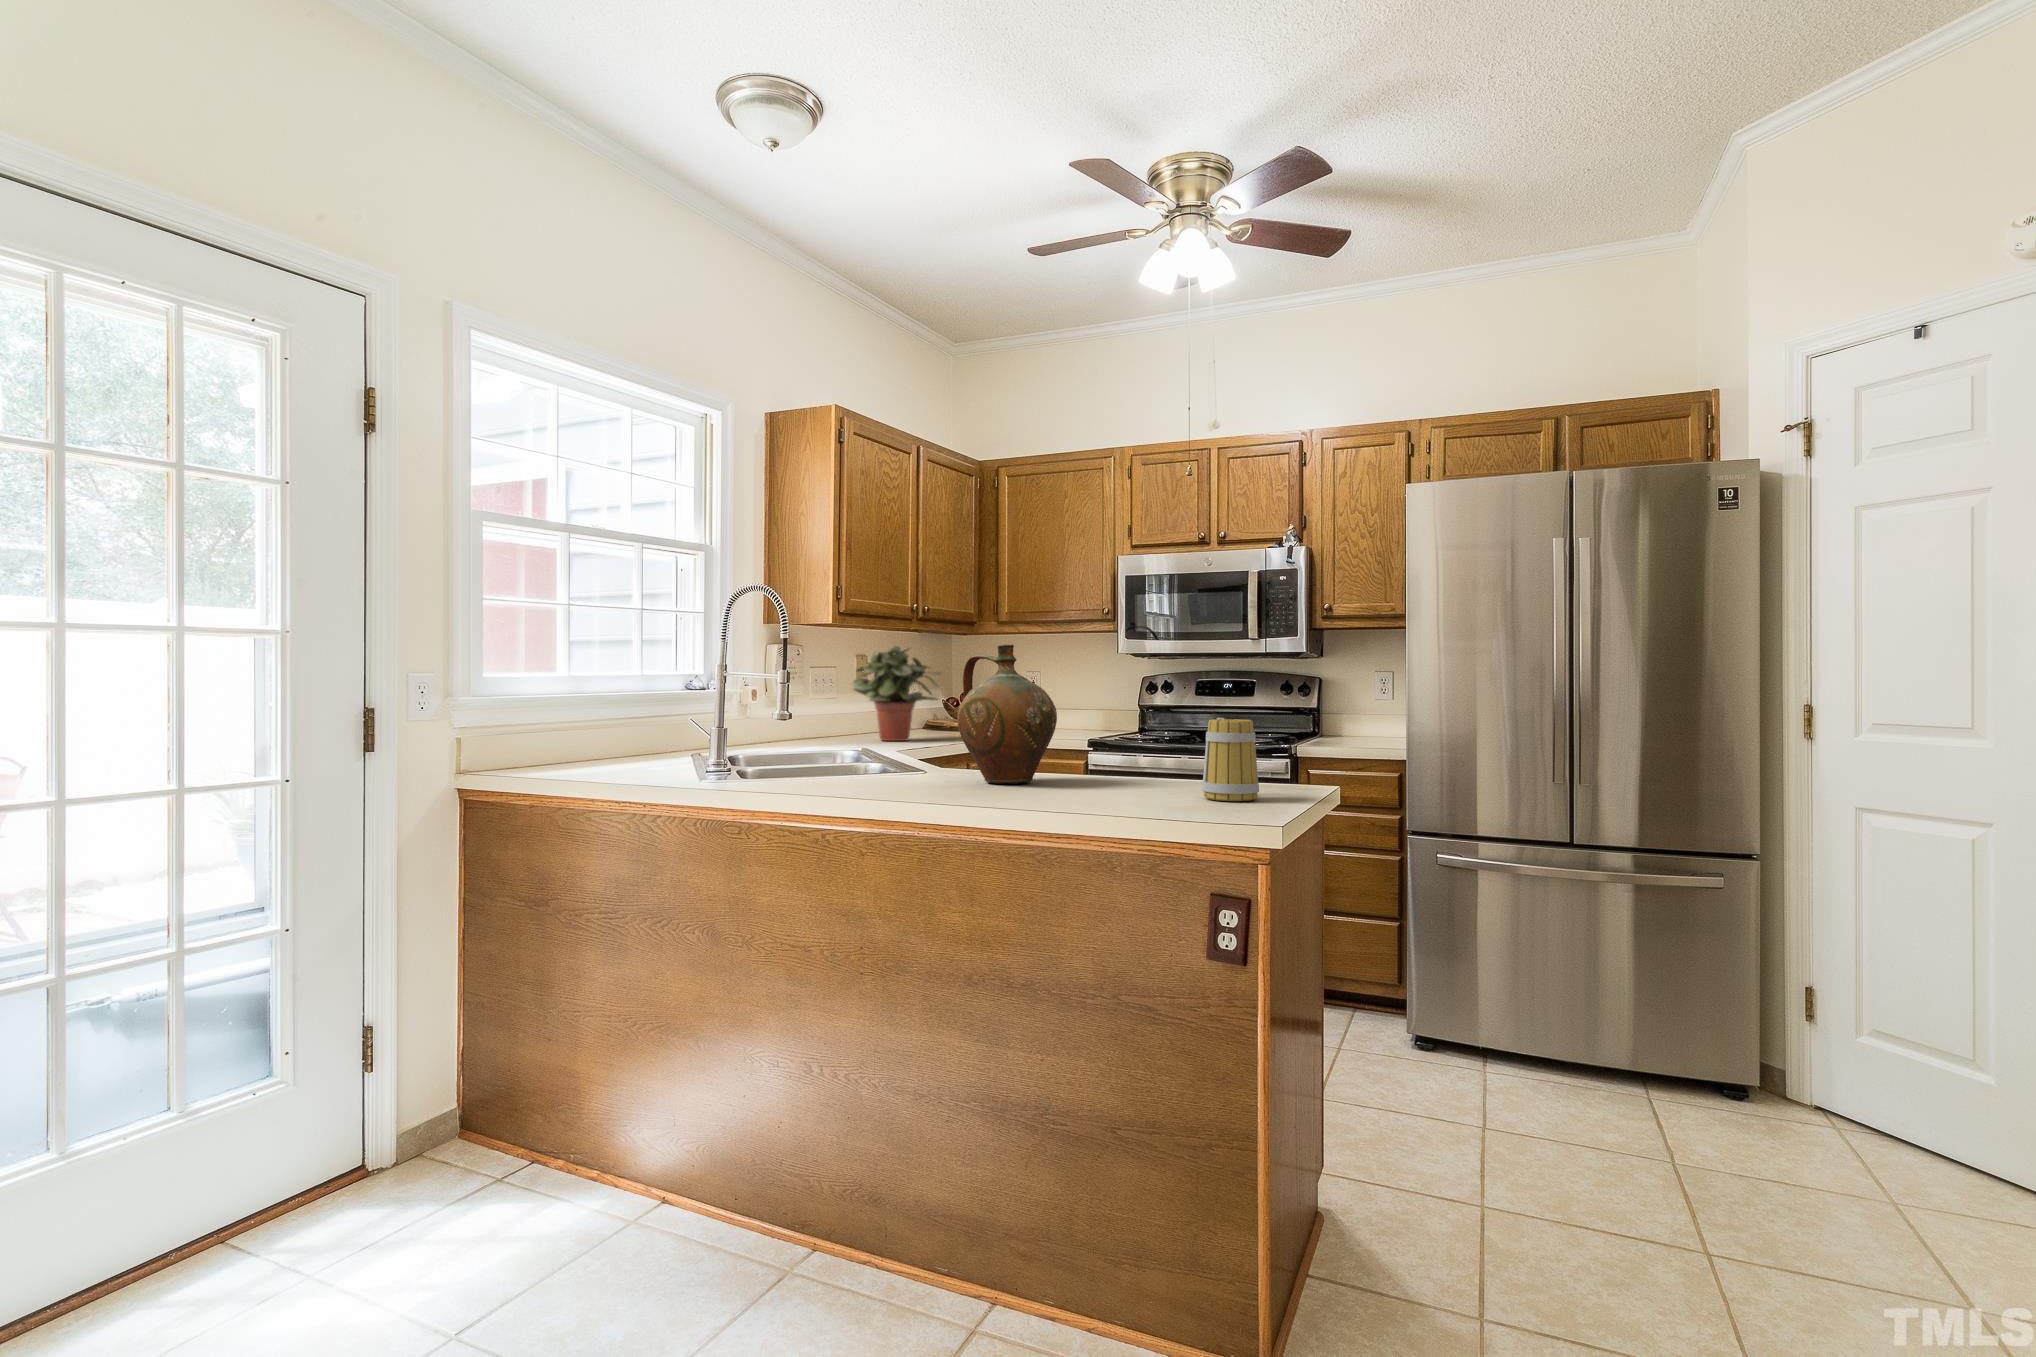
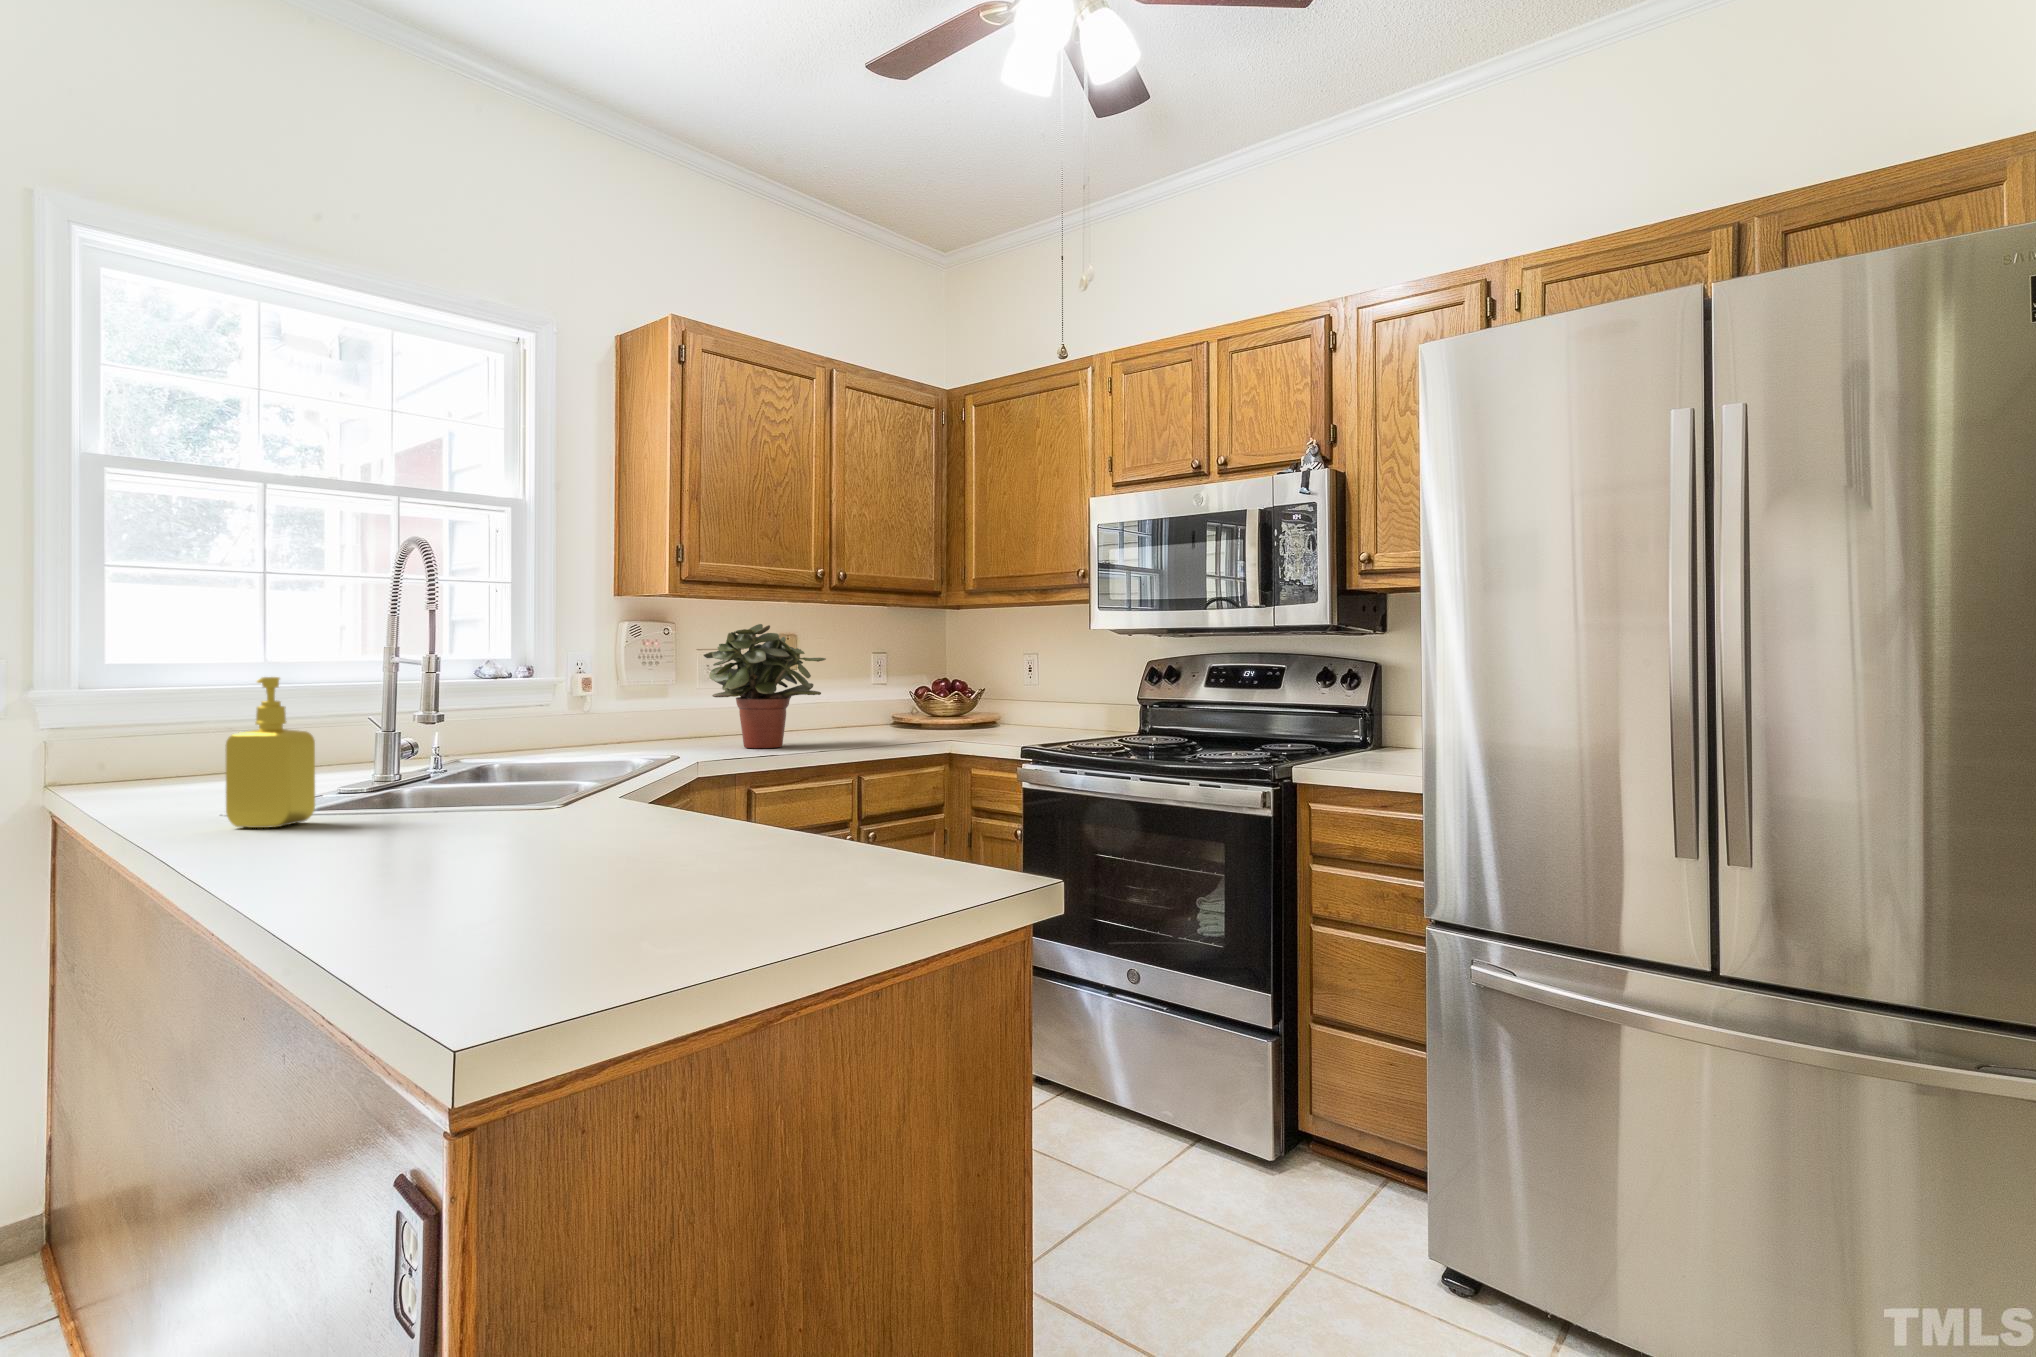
ceramic jug: present [957,645,1057,784] -> none [380,615,568,860]
soap dispenser: none [781,681,824,777] -> present [226,677,315,828]
mug: present [1202,718,1259,801] -> none [569,759,700,954]

